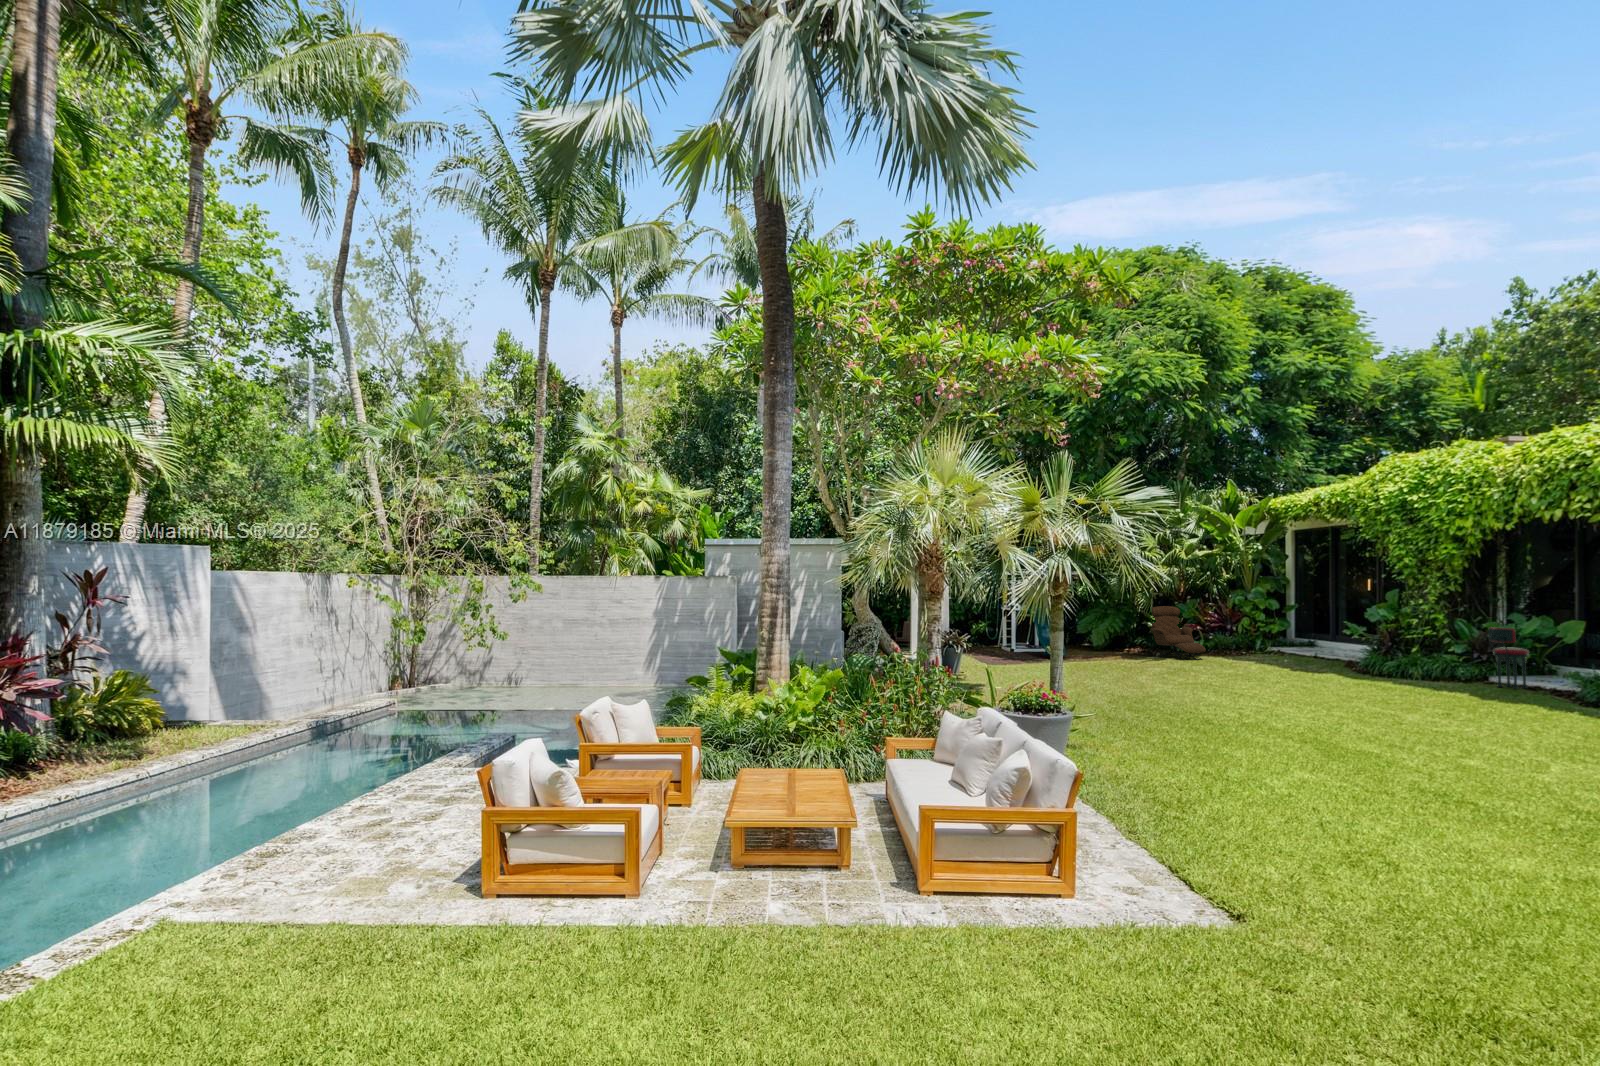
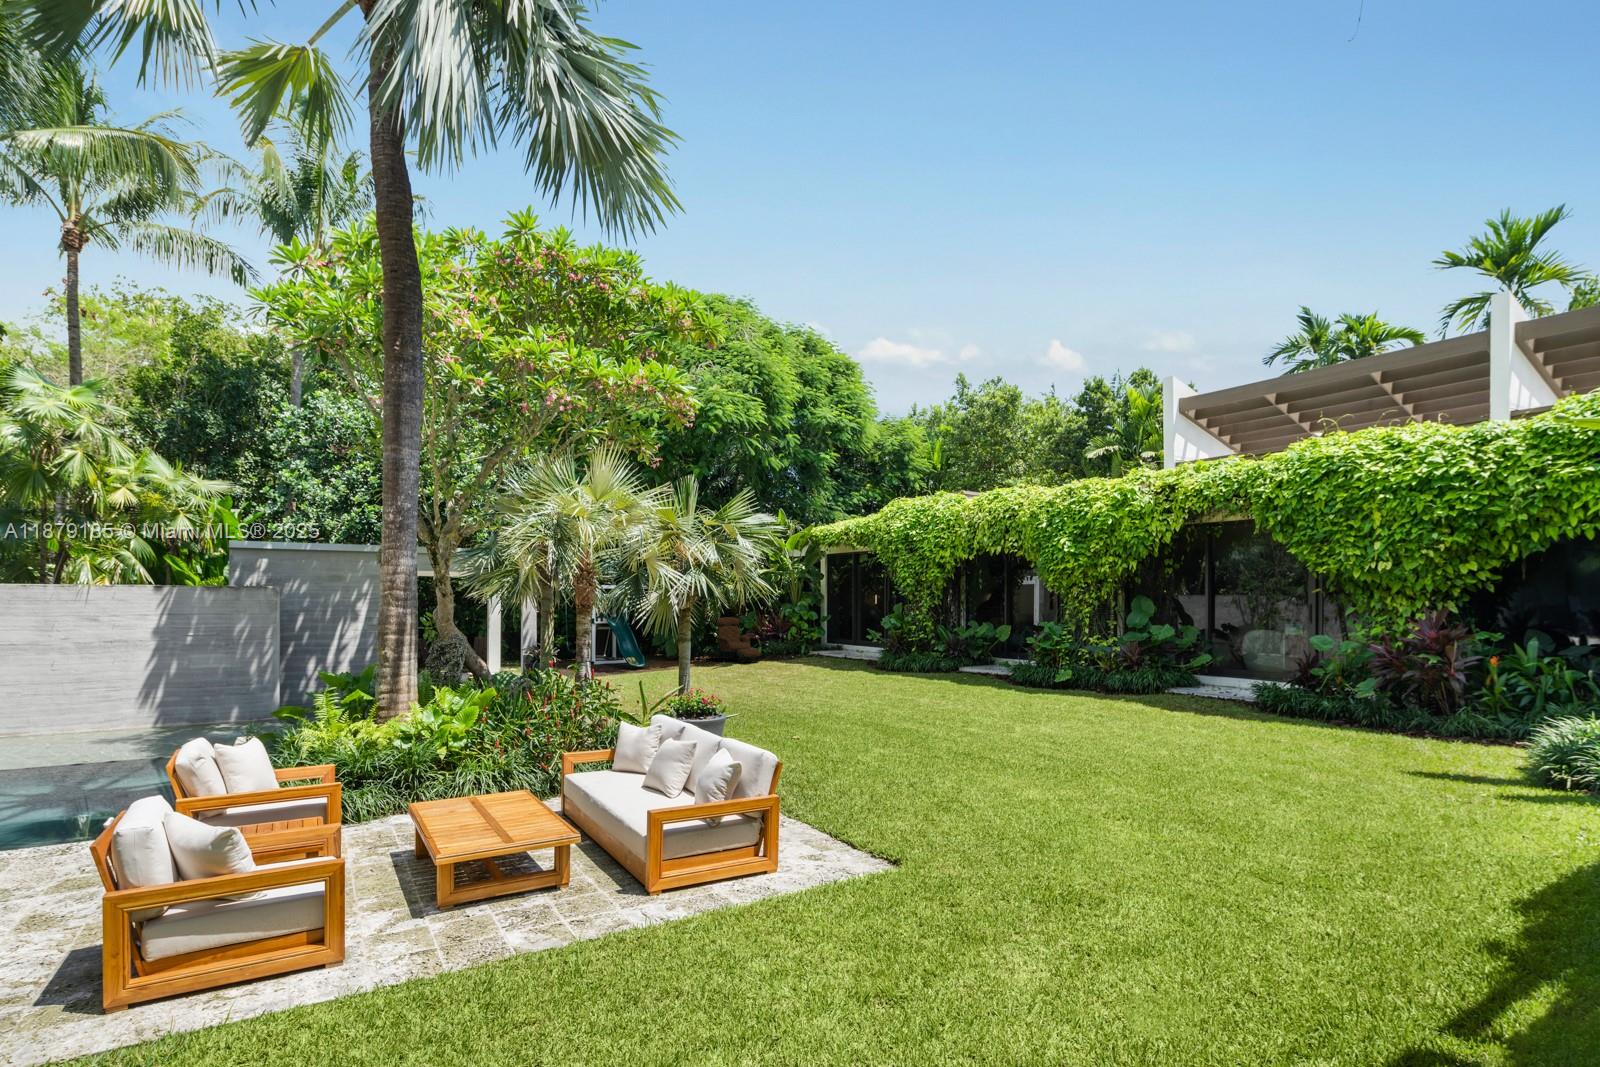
stool: present [1488,627,1529,689] -> none [962,630,986,676]

